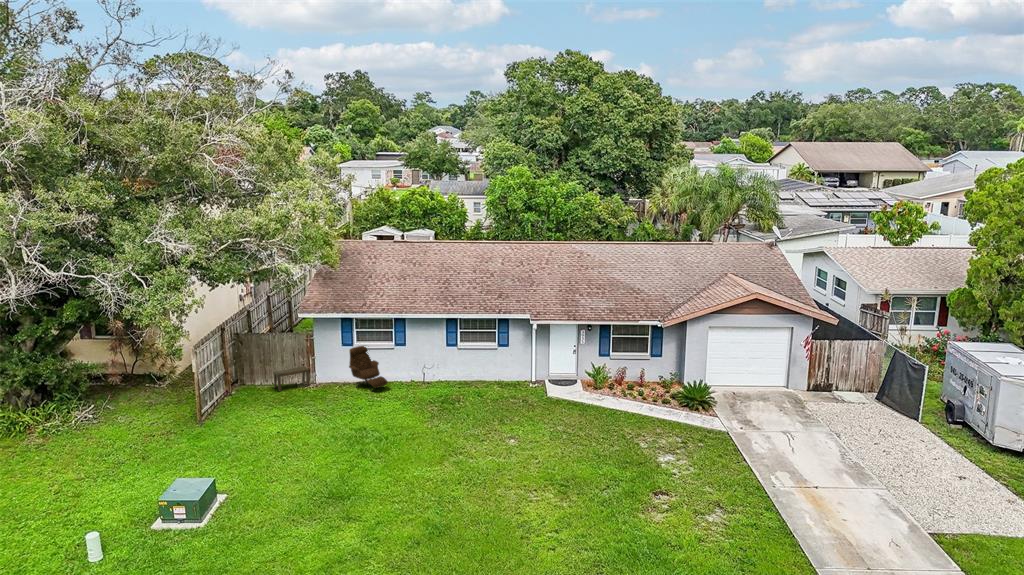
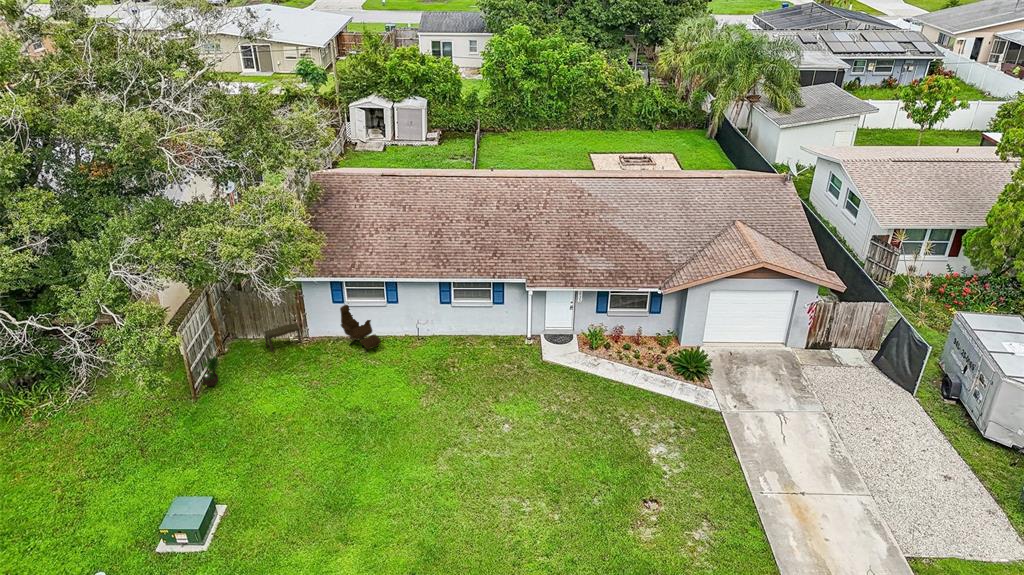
potted tree: none [210,380,229,413] -> present [202,356,219,386]

